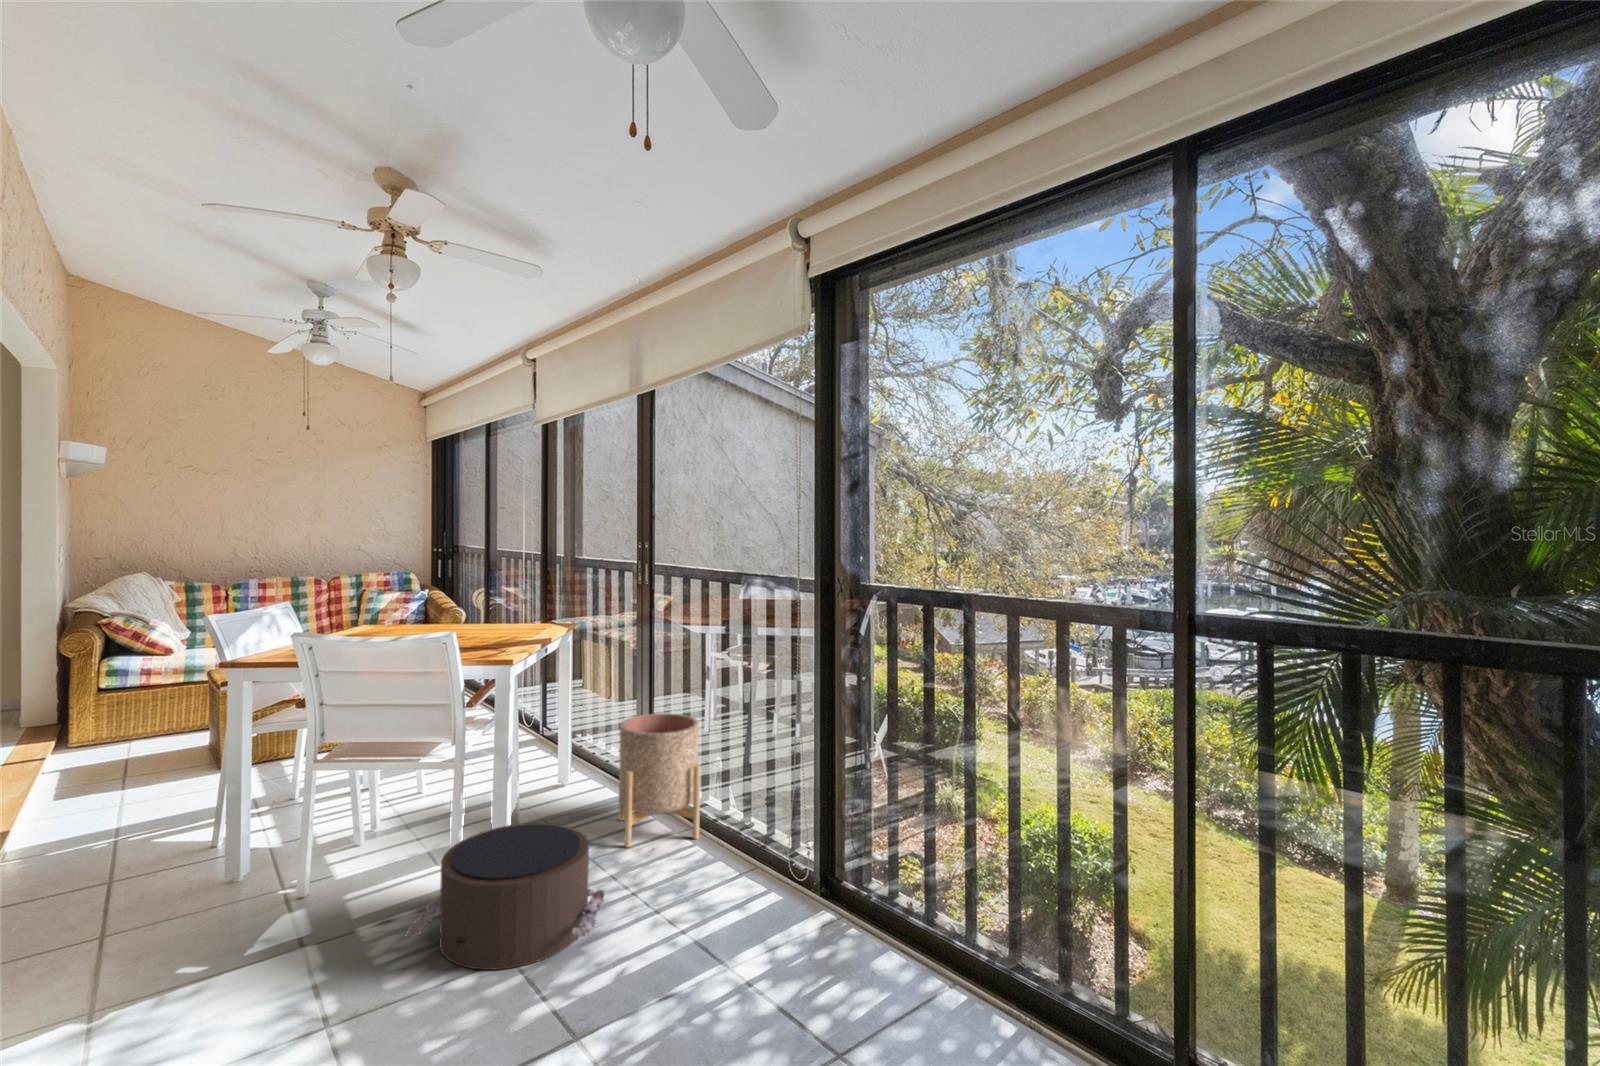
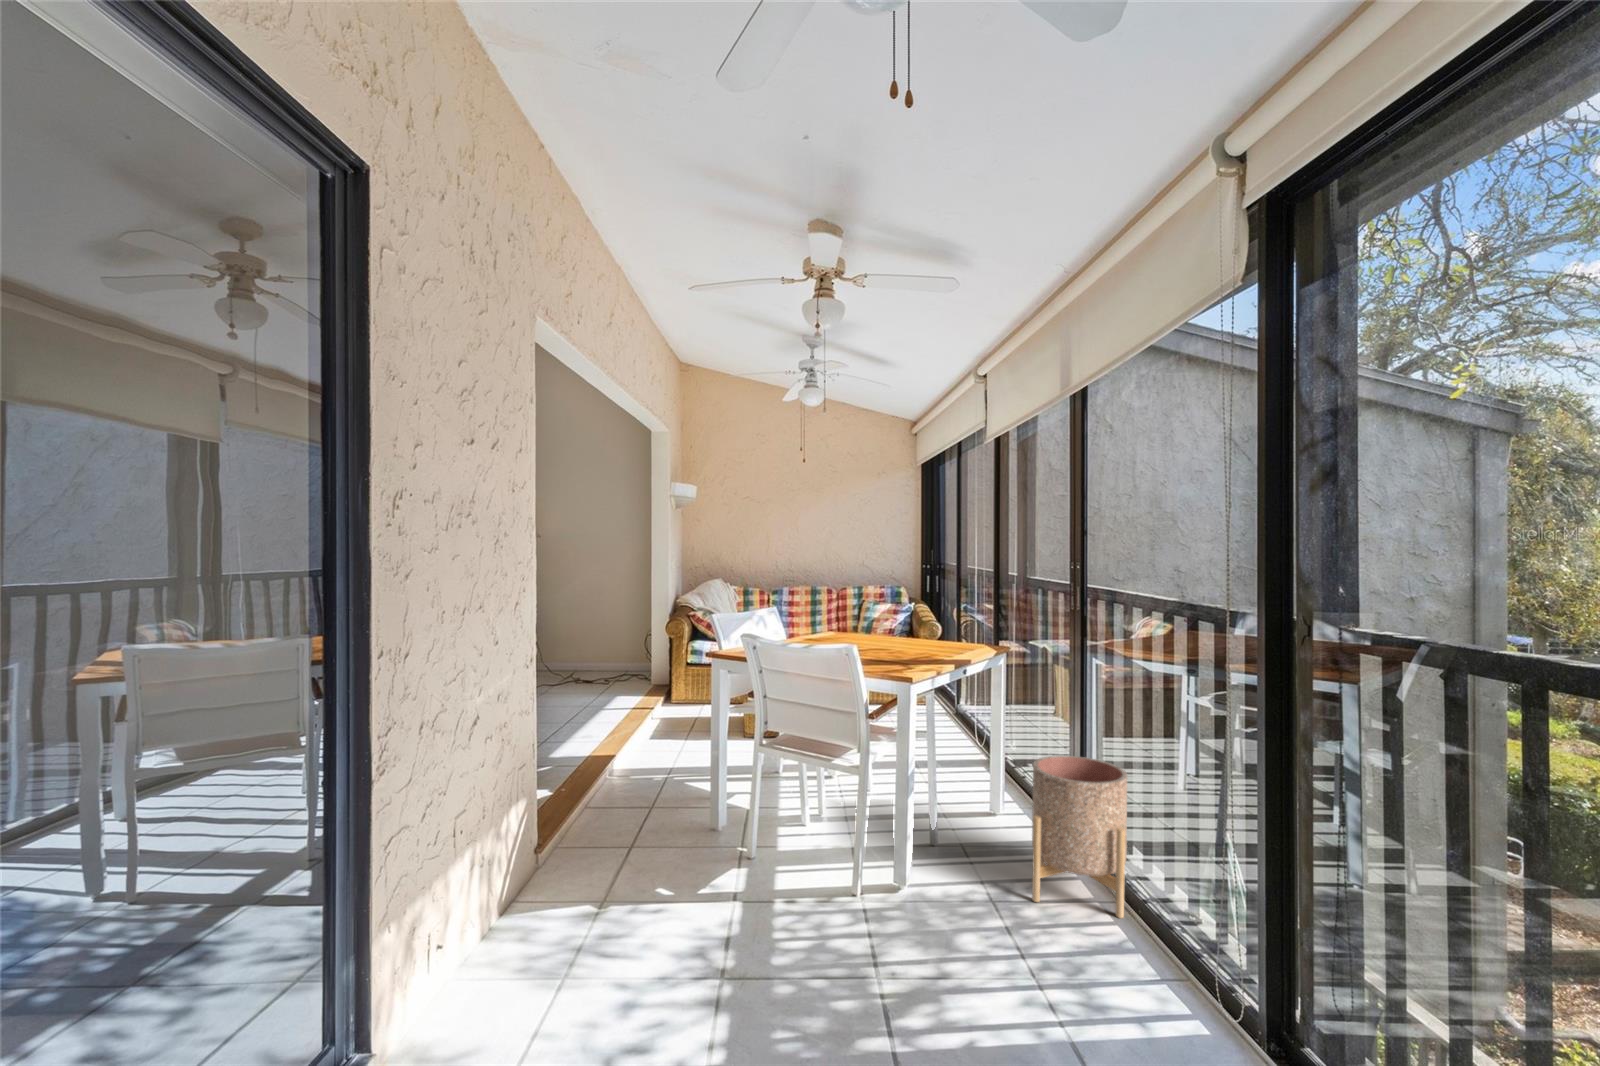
pouf: present [405,823,605,970] -> none [793,841,984,991]

